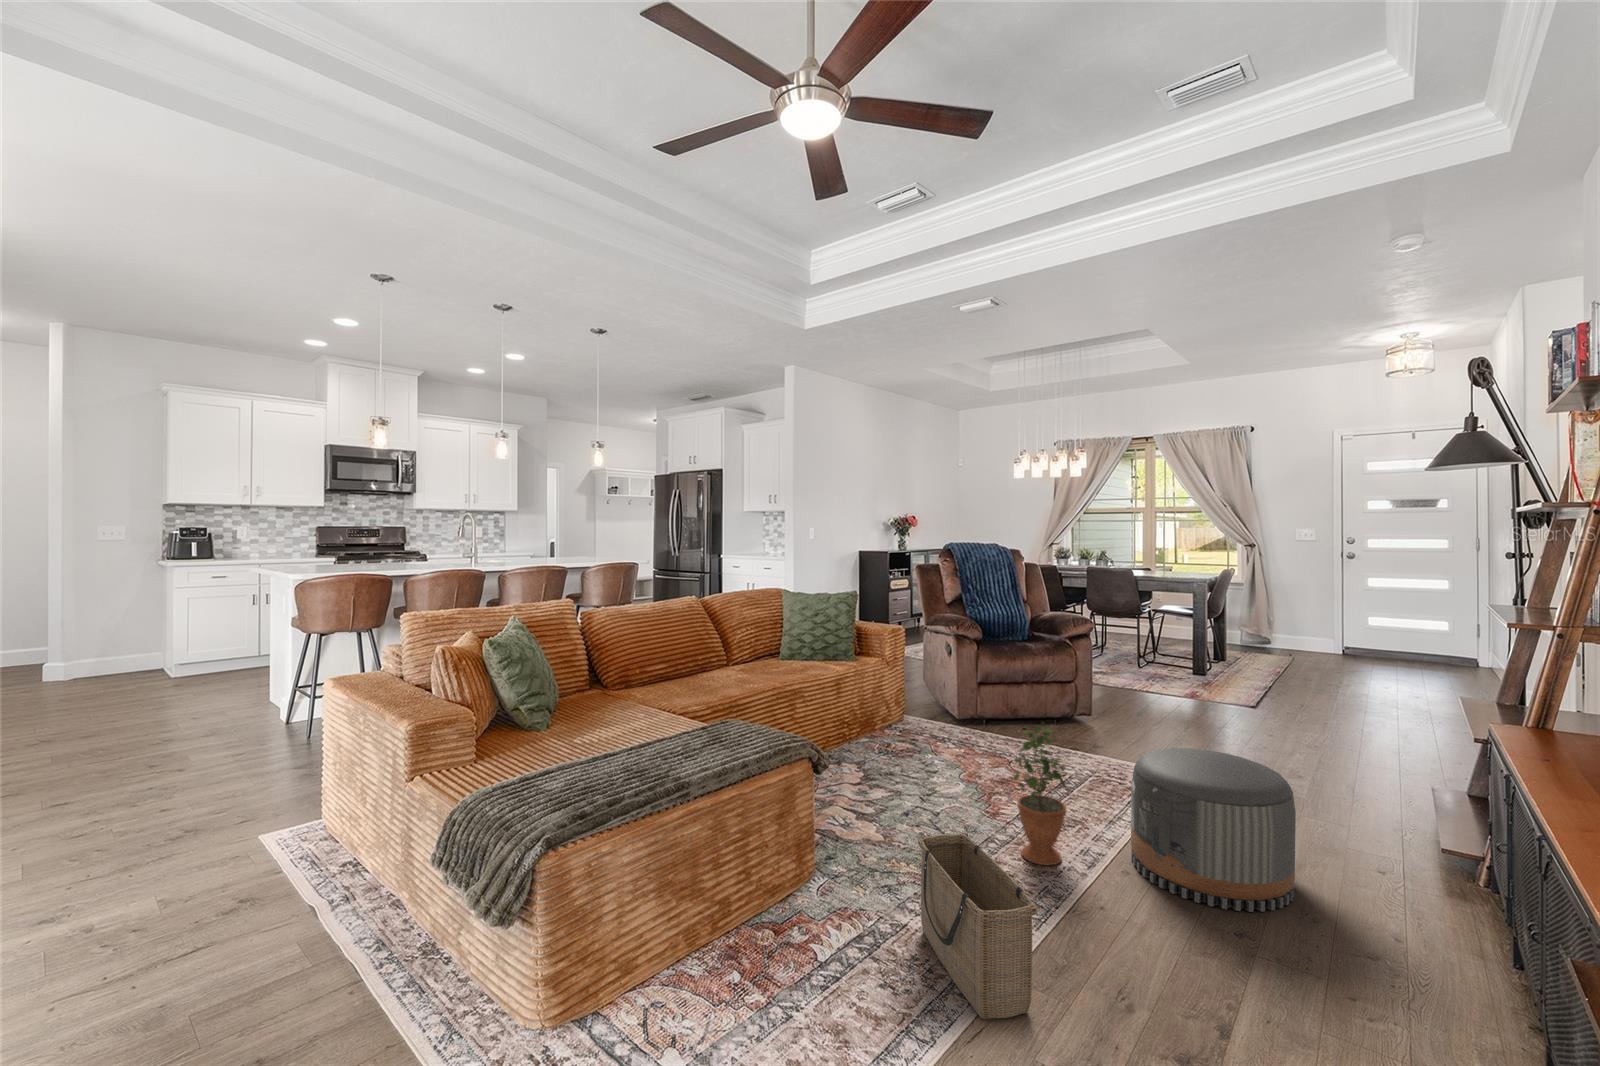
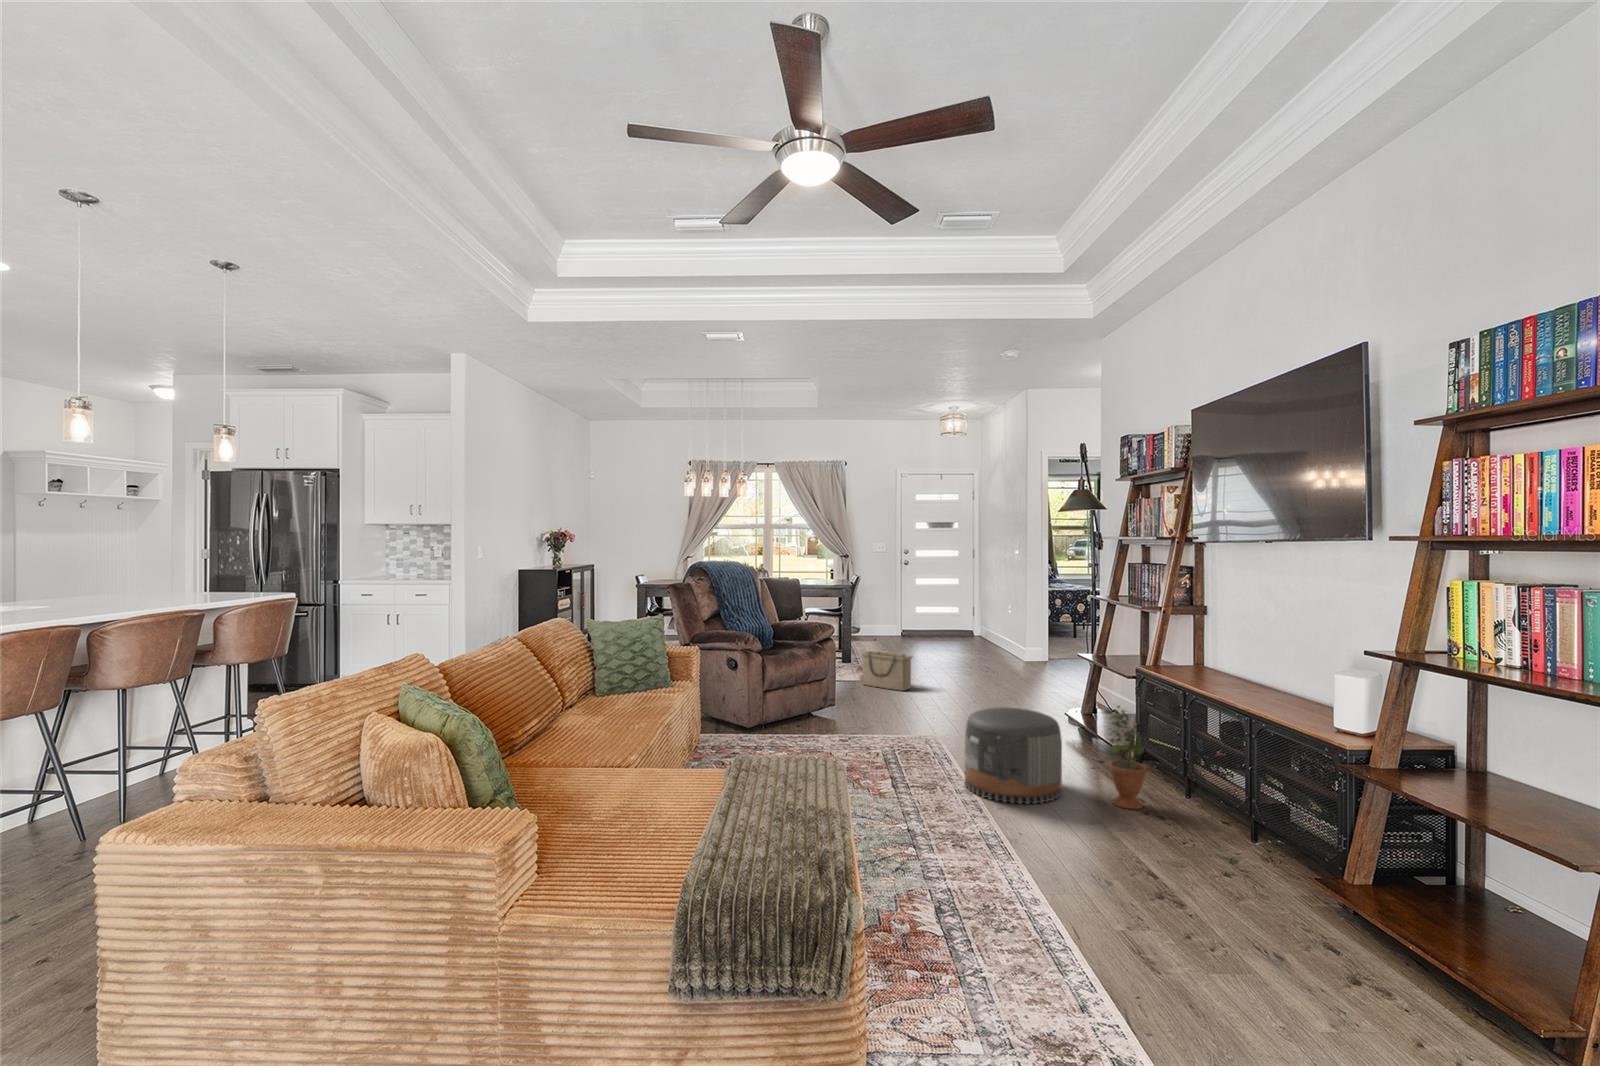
potted plant: present [1011,723,1066,865] -> present [1106,706,1147,809]
basket: present [918,834,1037,1019] -> present [862,651,912,691]

